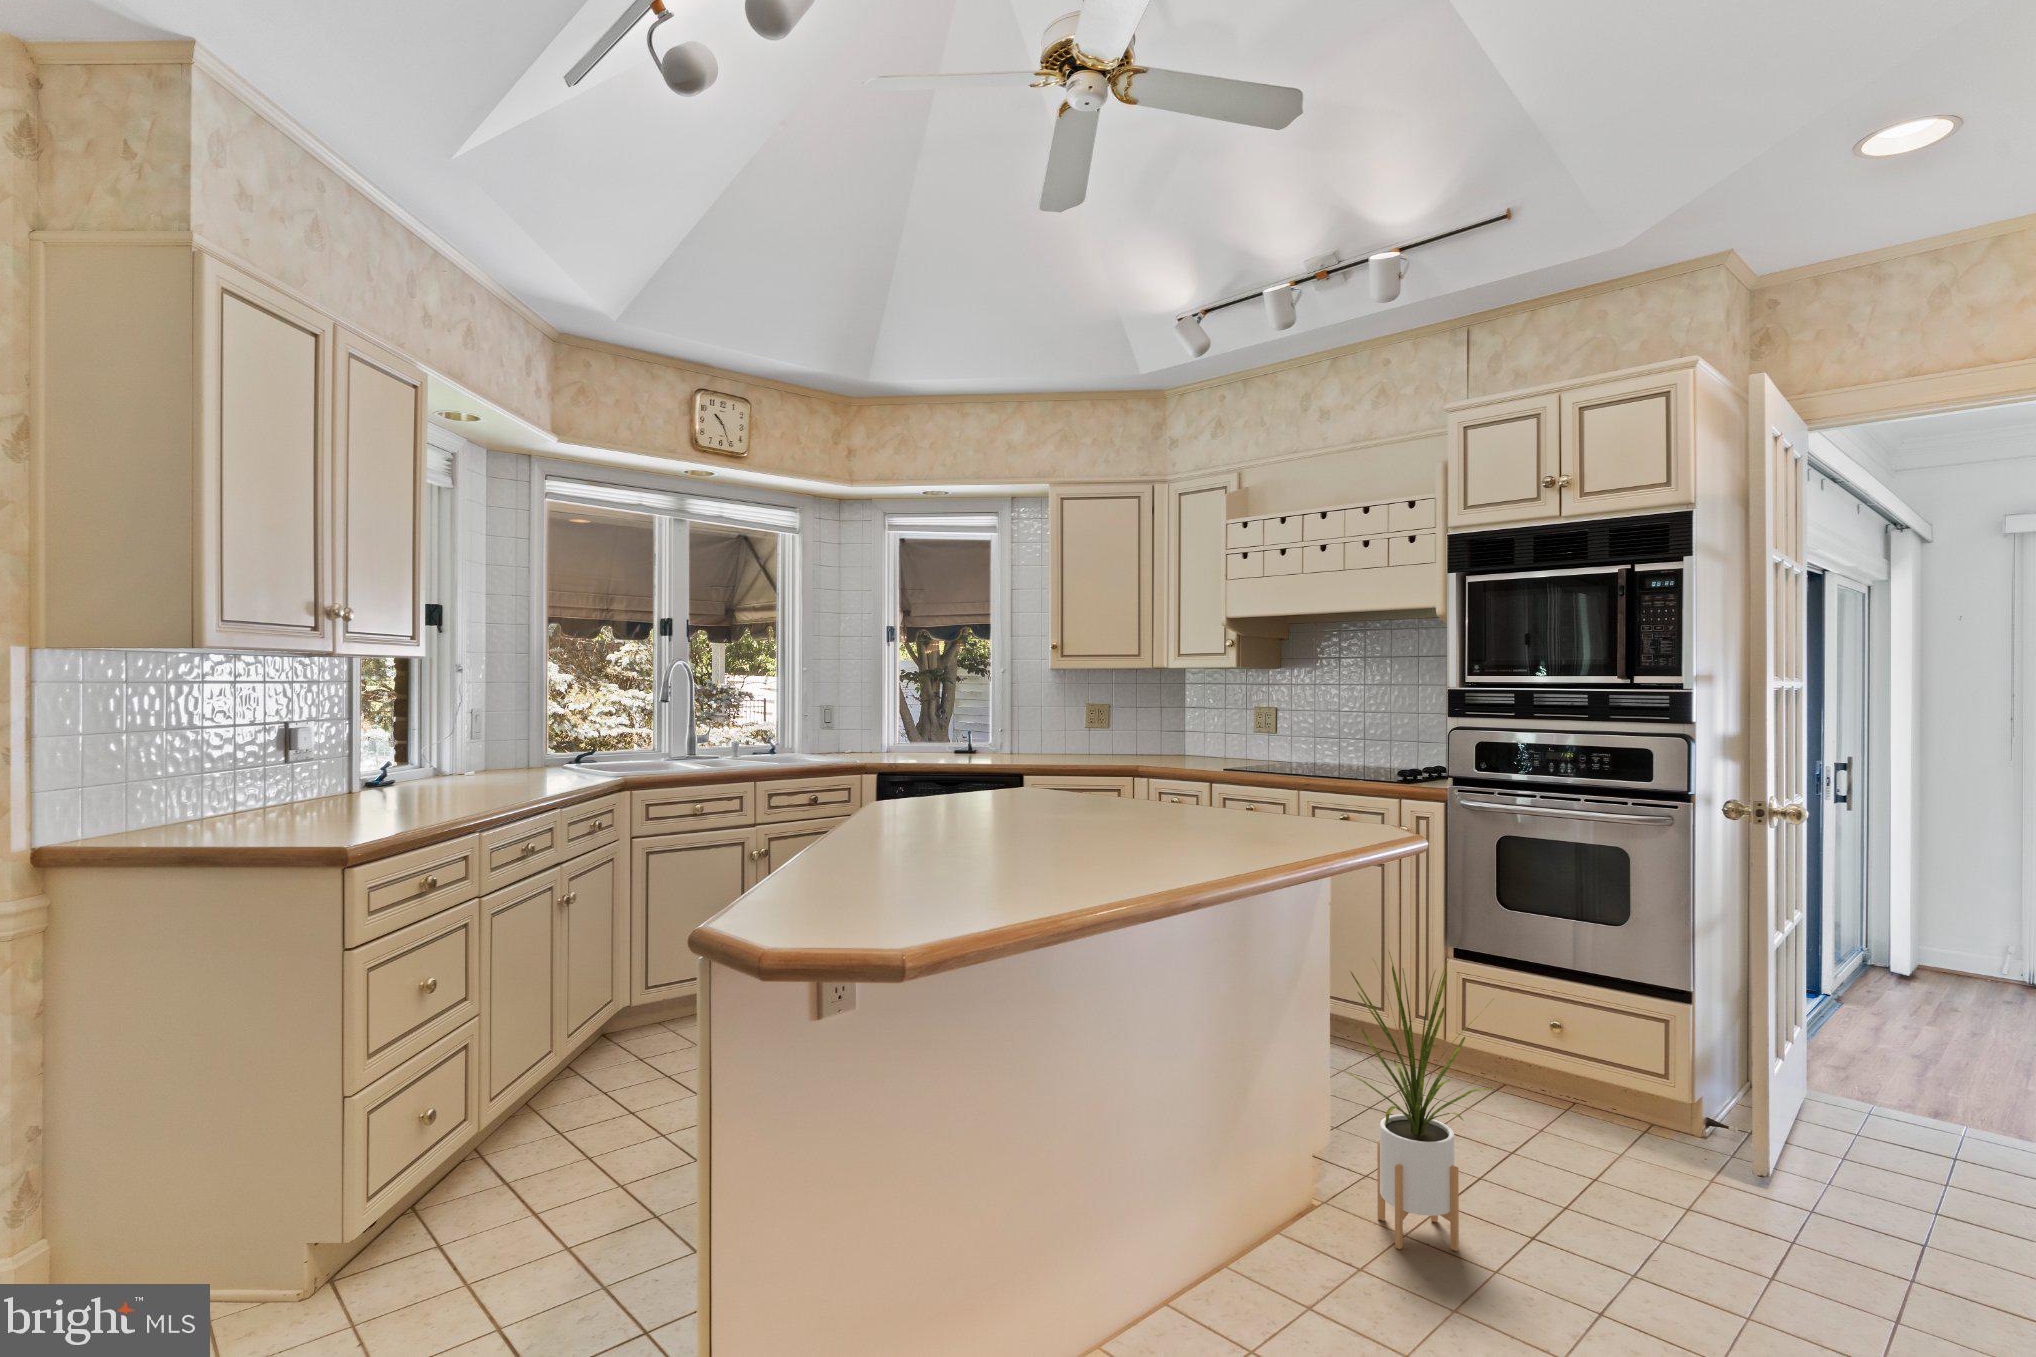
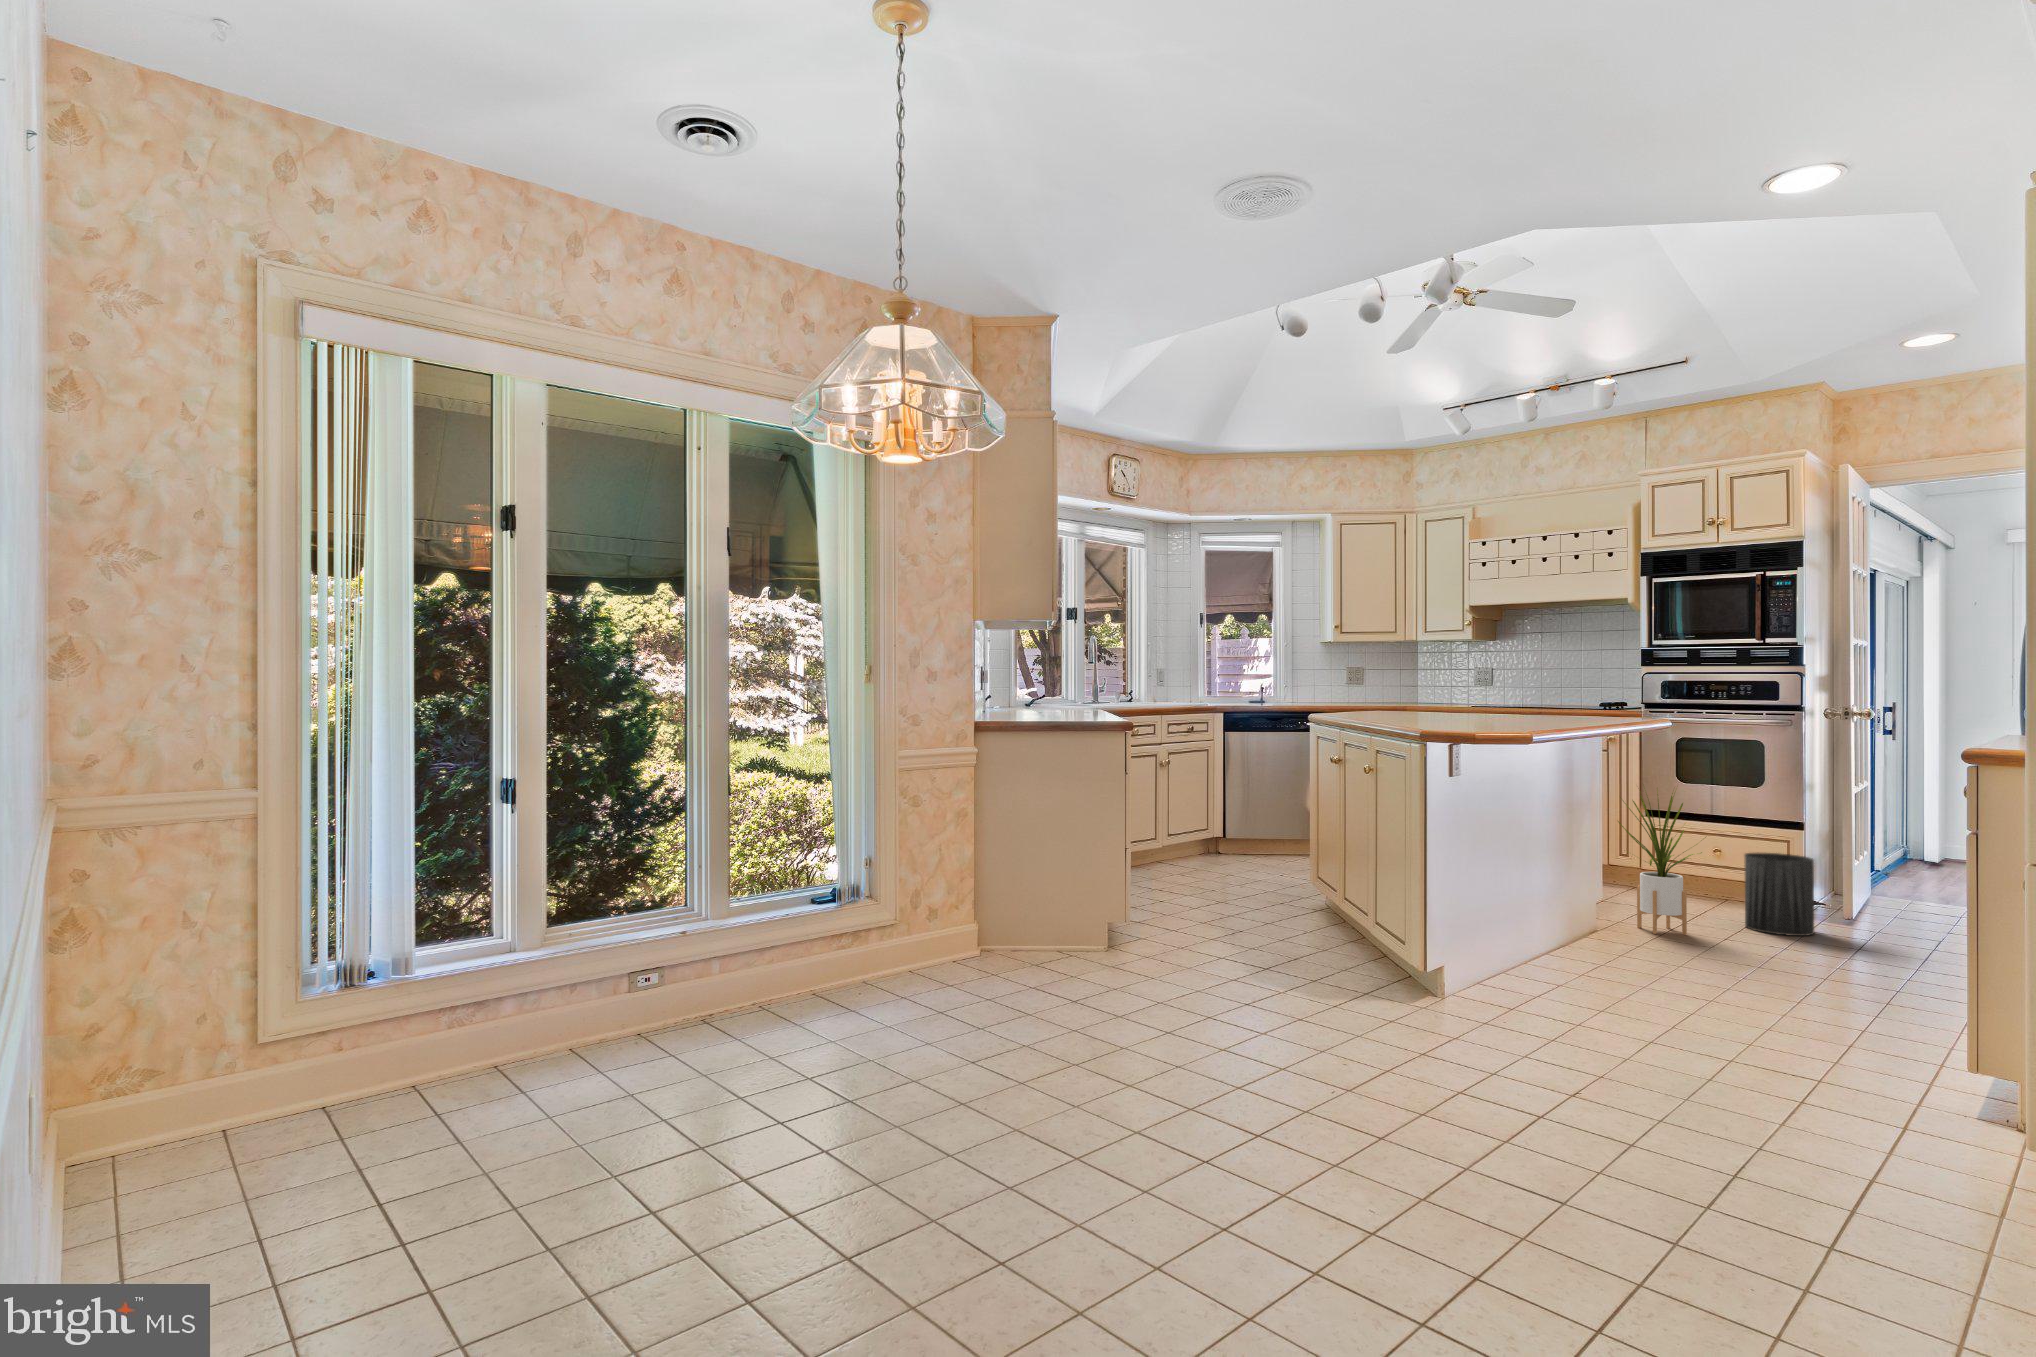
trash can: none [1578,1069,1702,1253] -> present [1744,853,1814,936]

